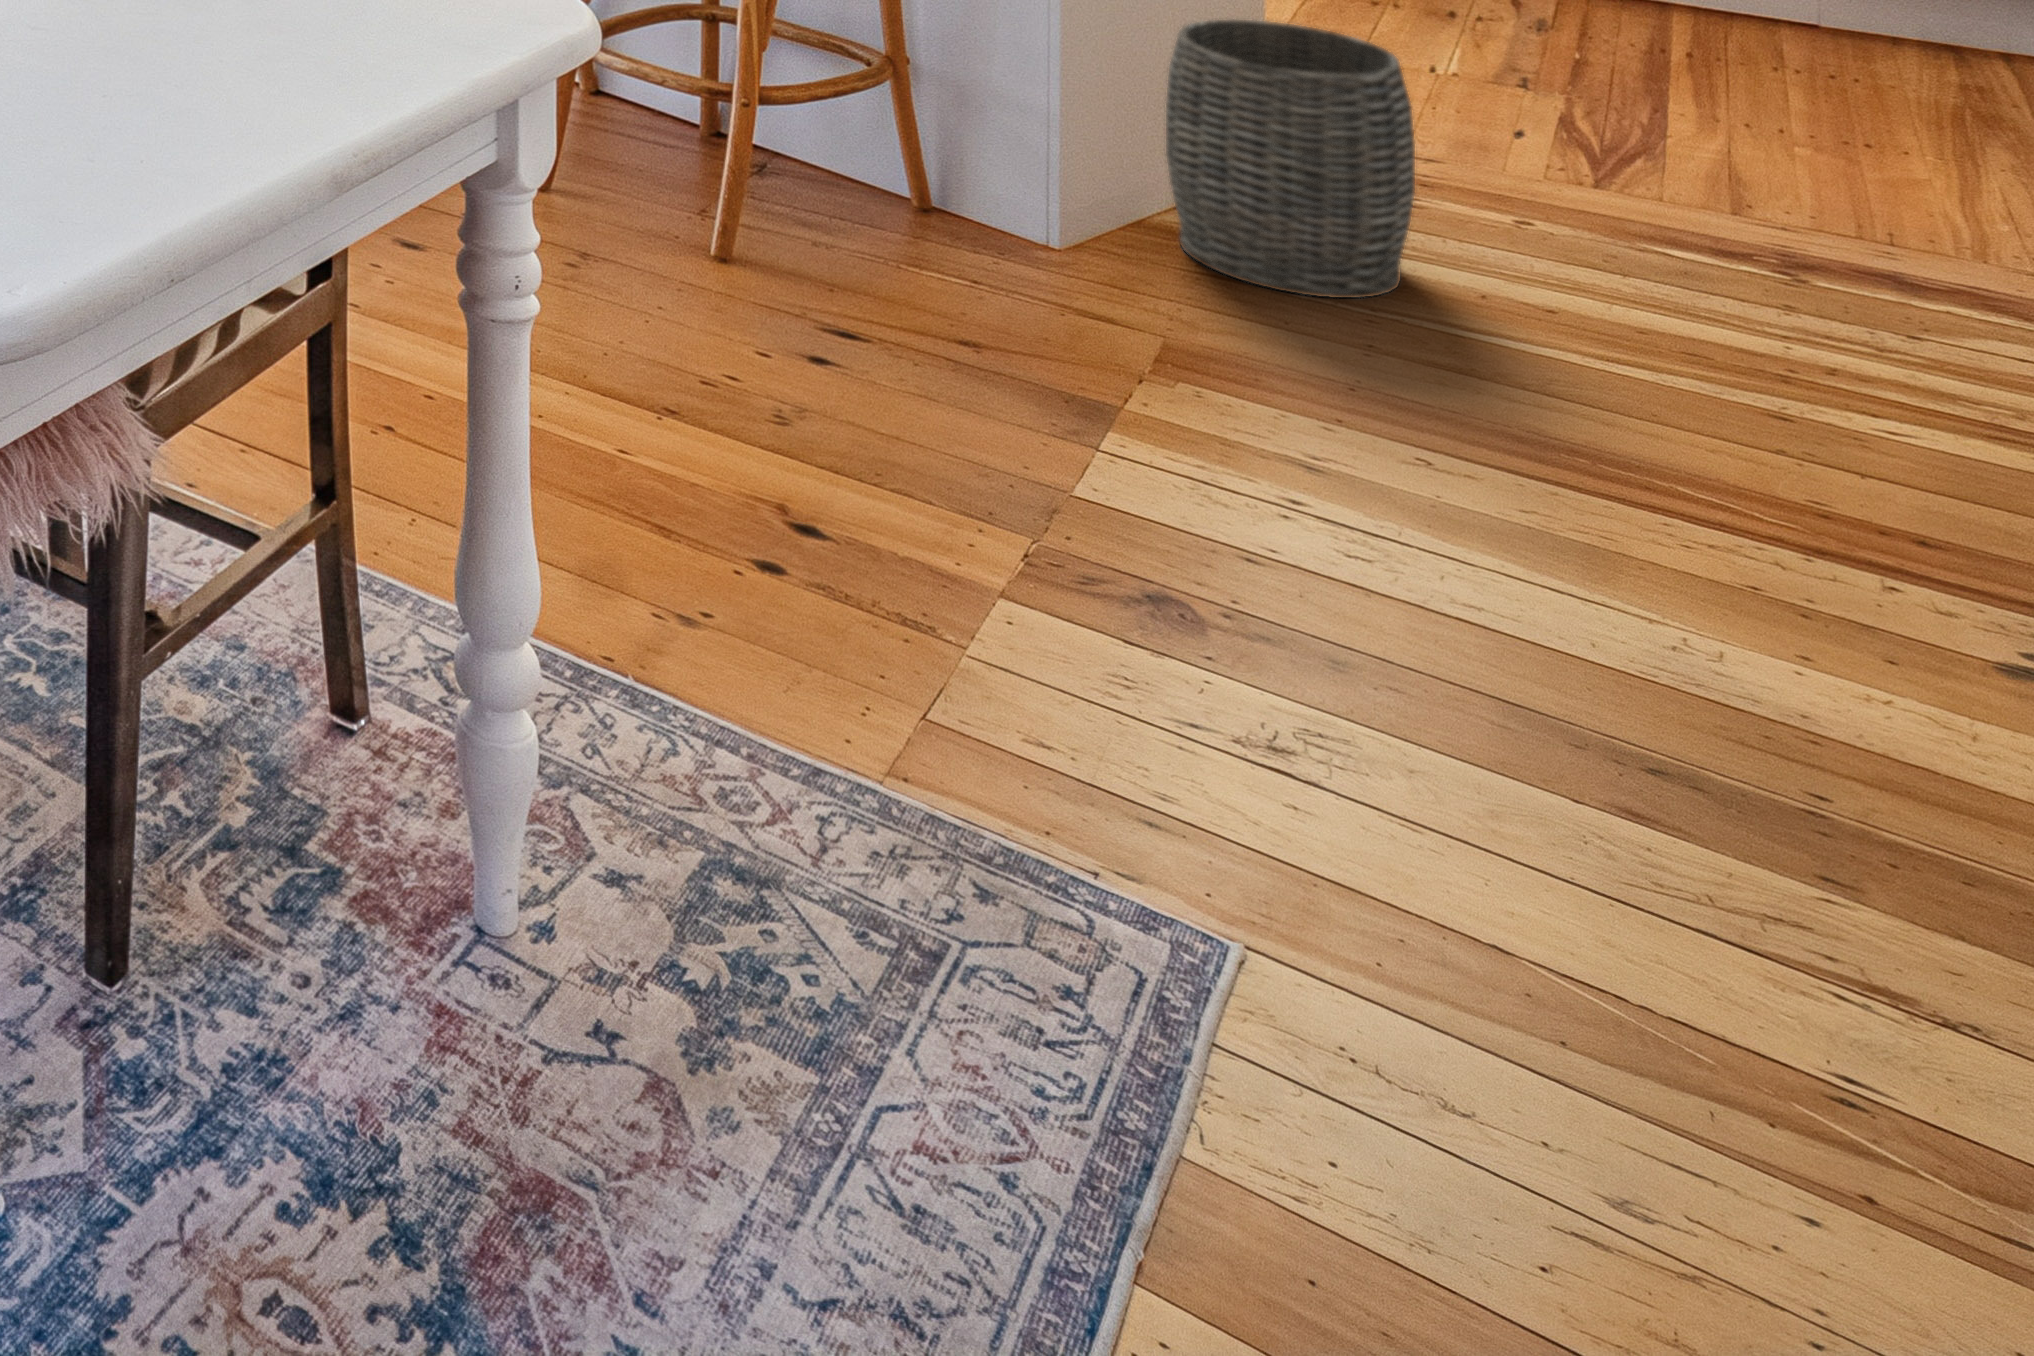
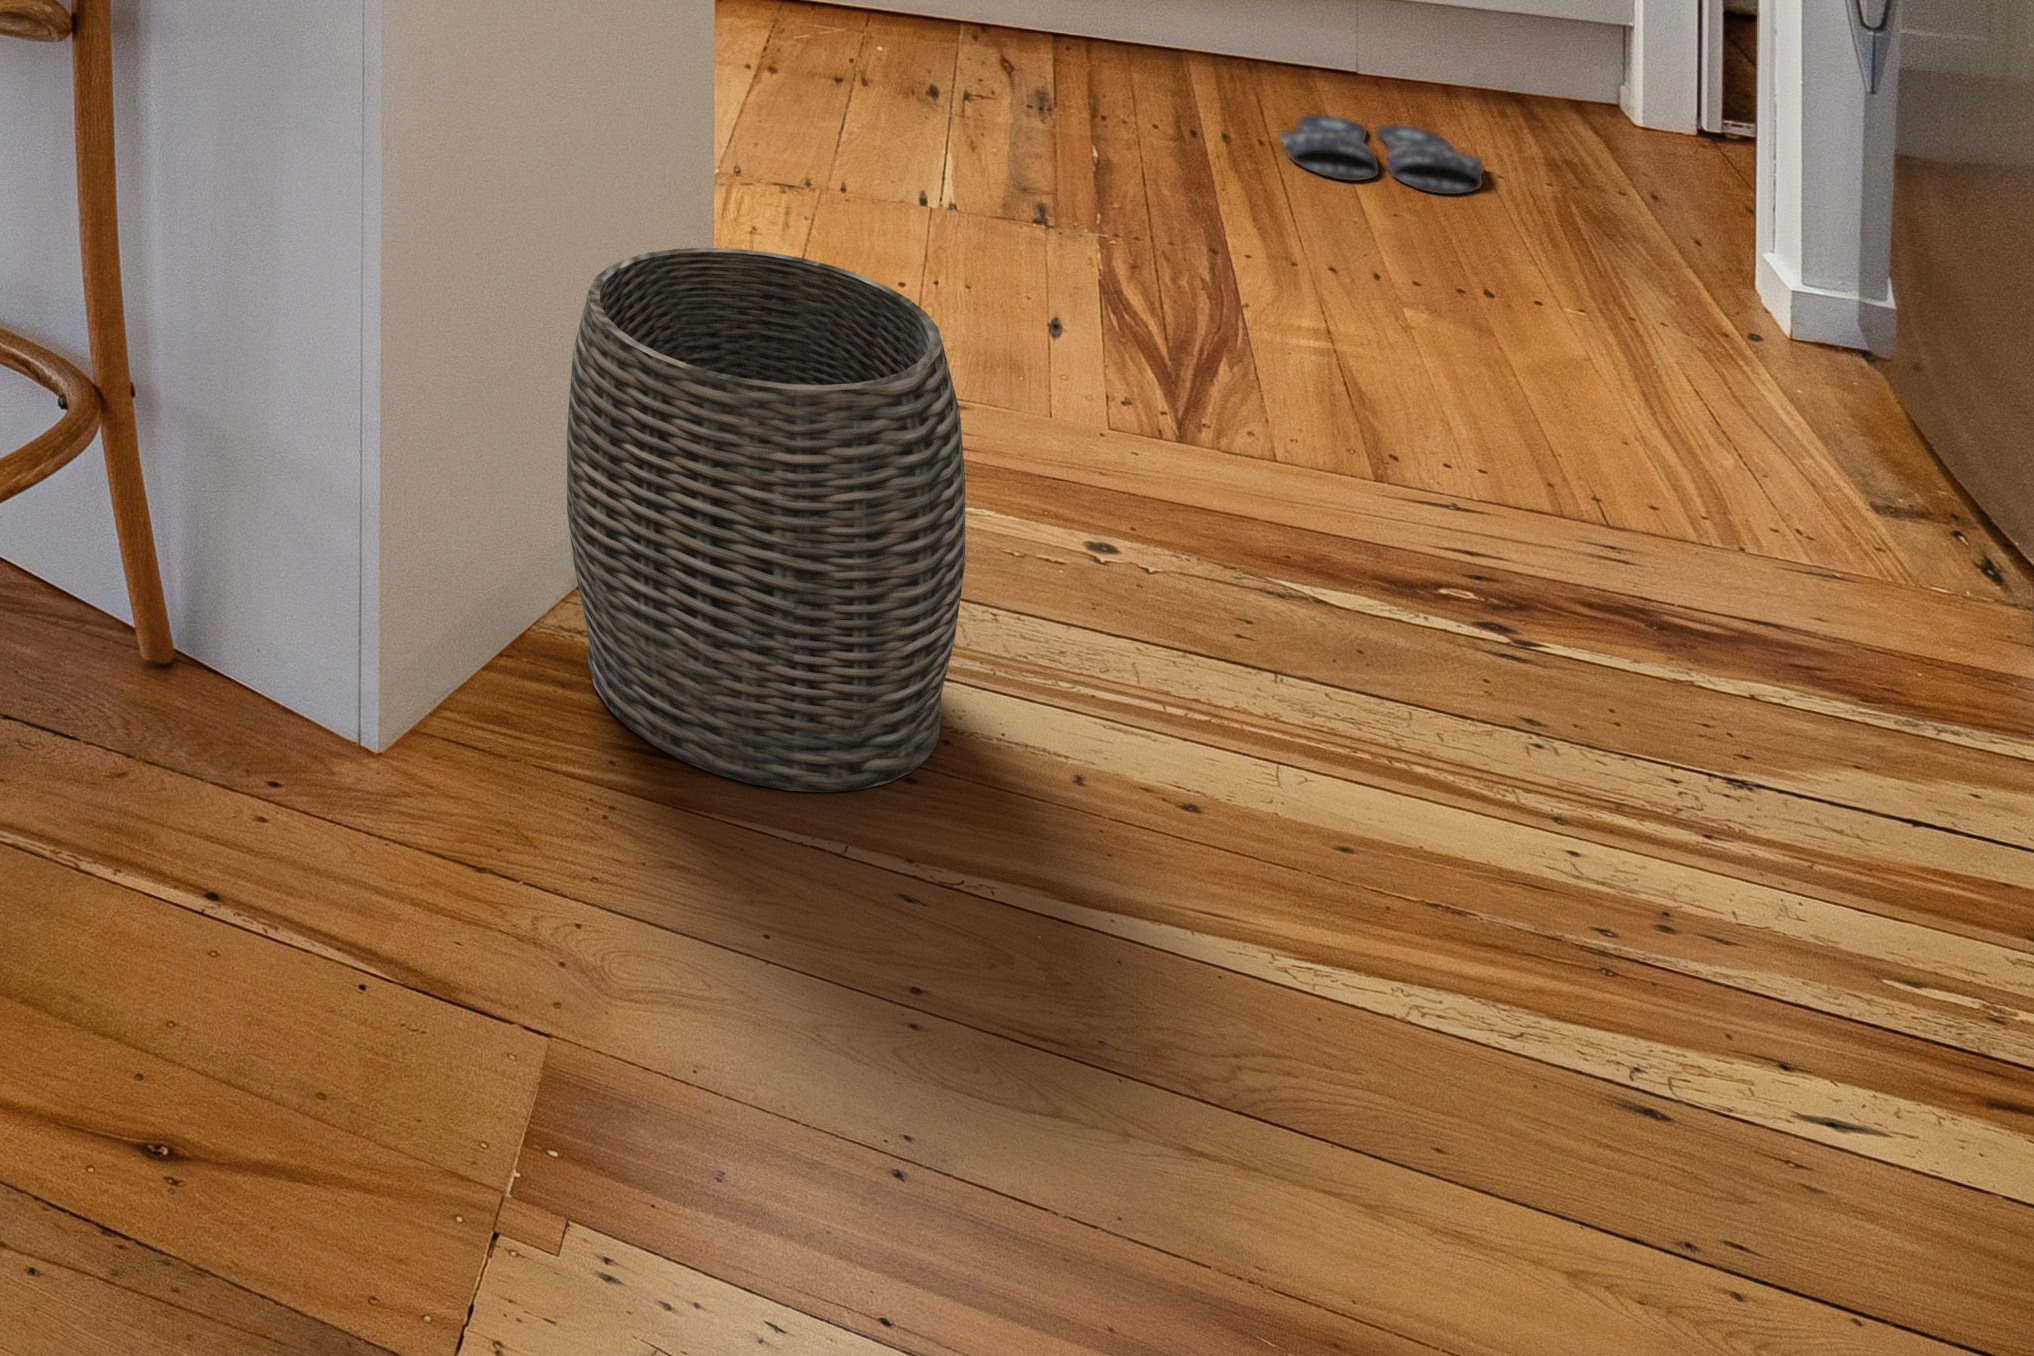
slippers: none [1733,42,1902,93] -> present [1280,115,1483,194]

